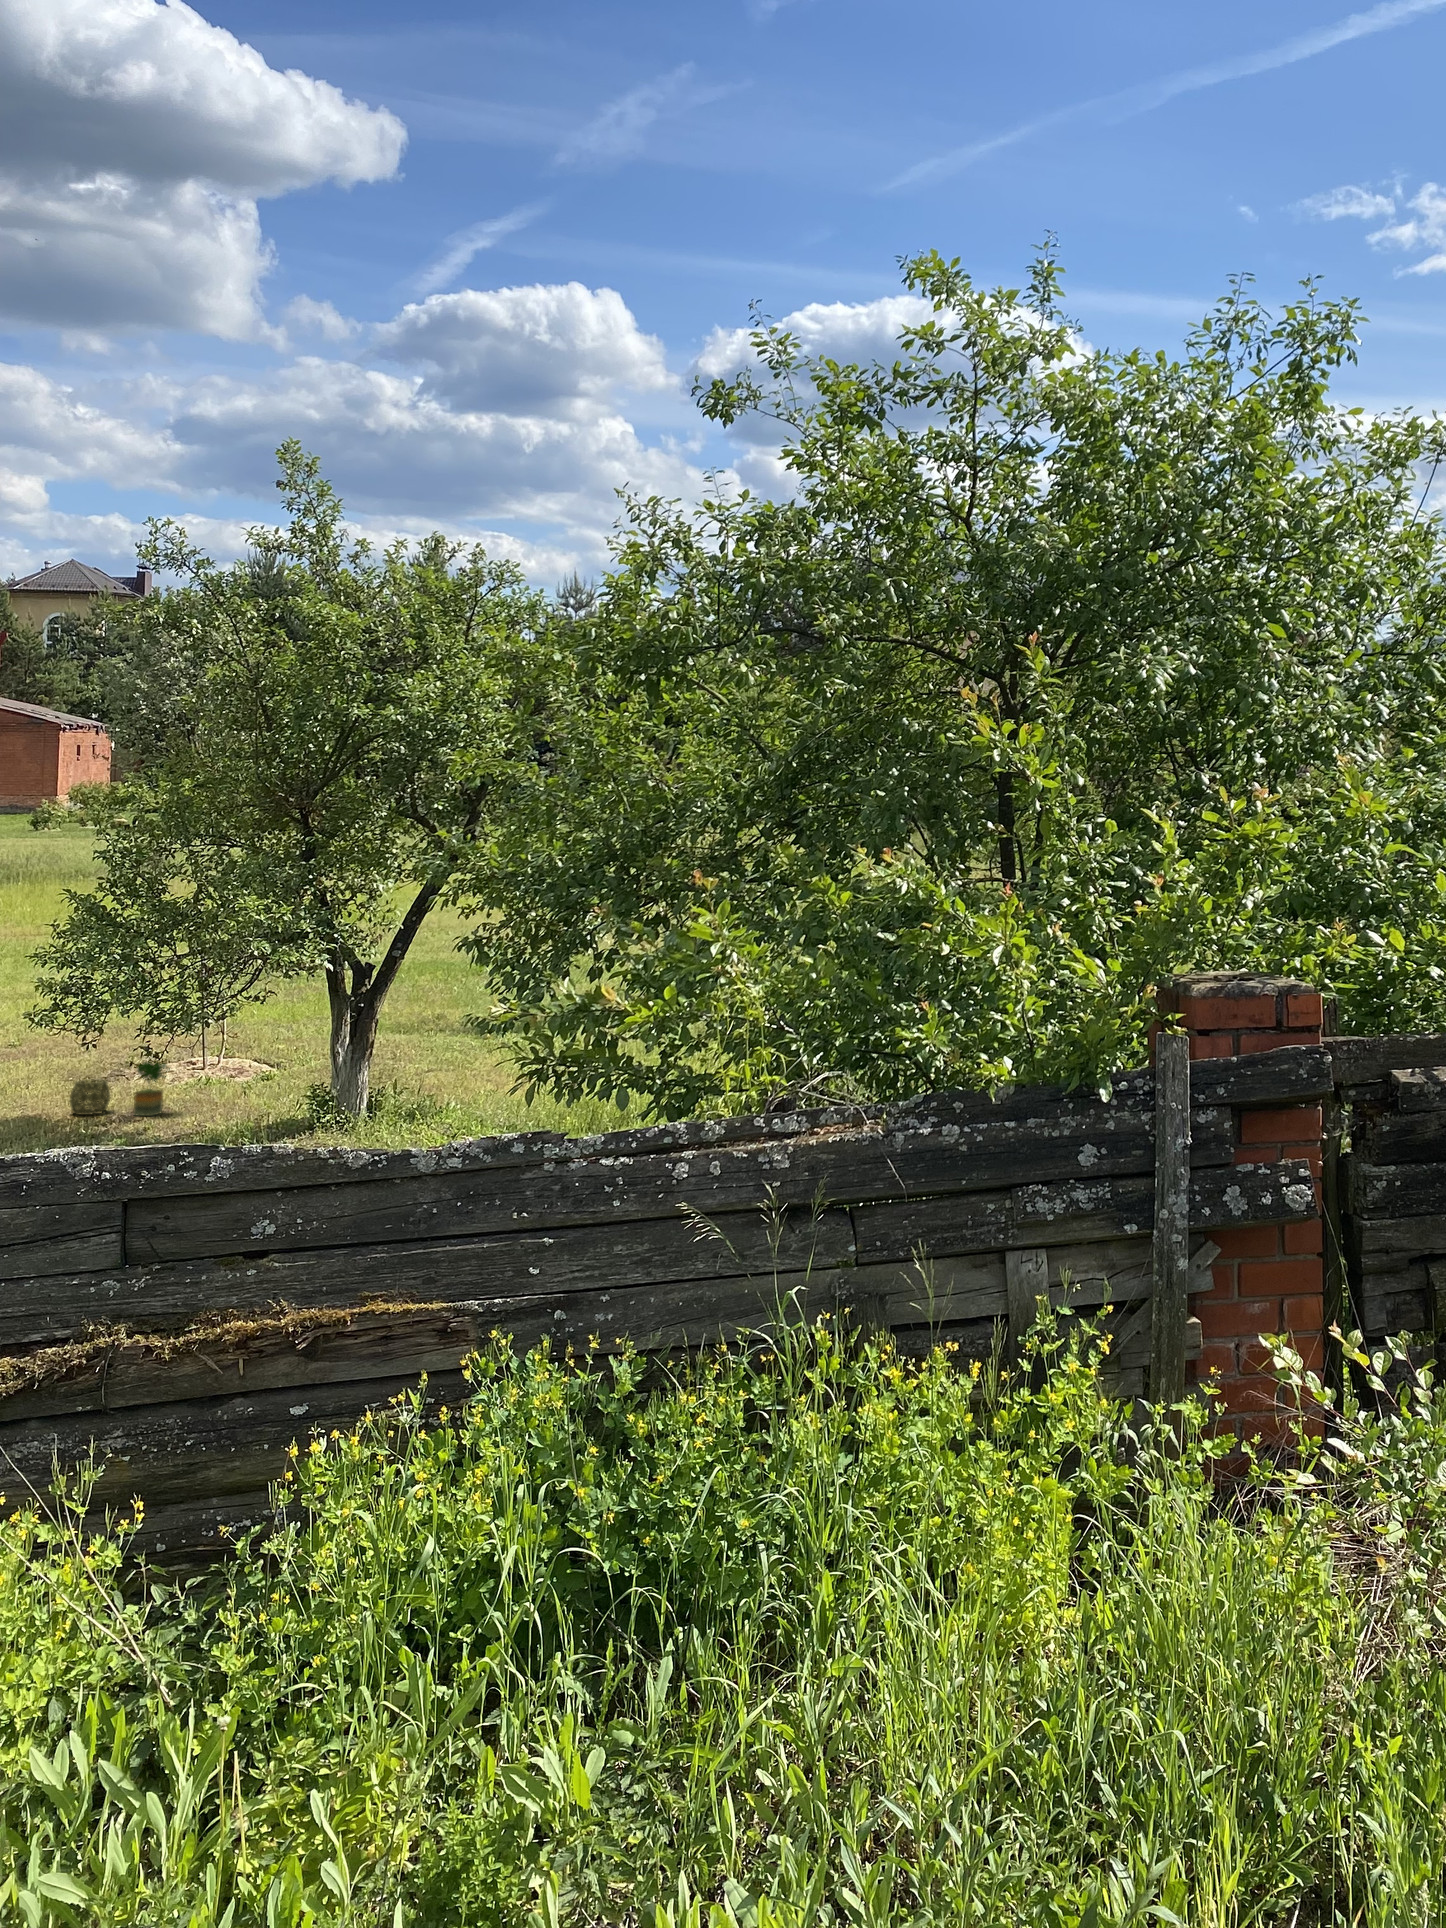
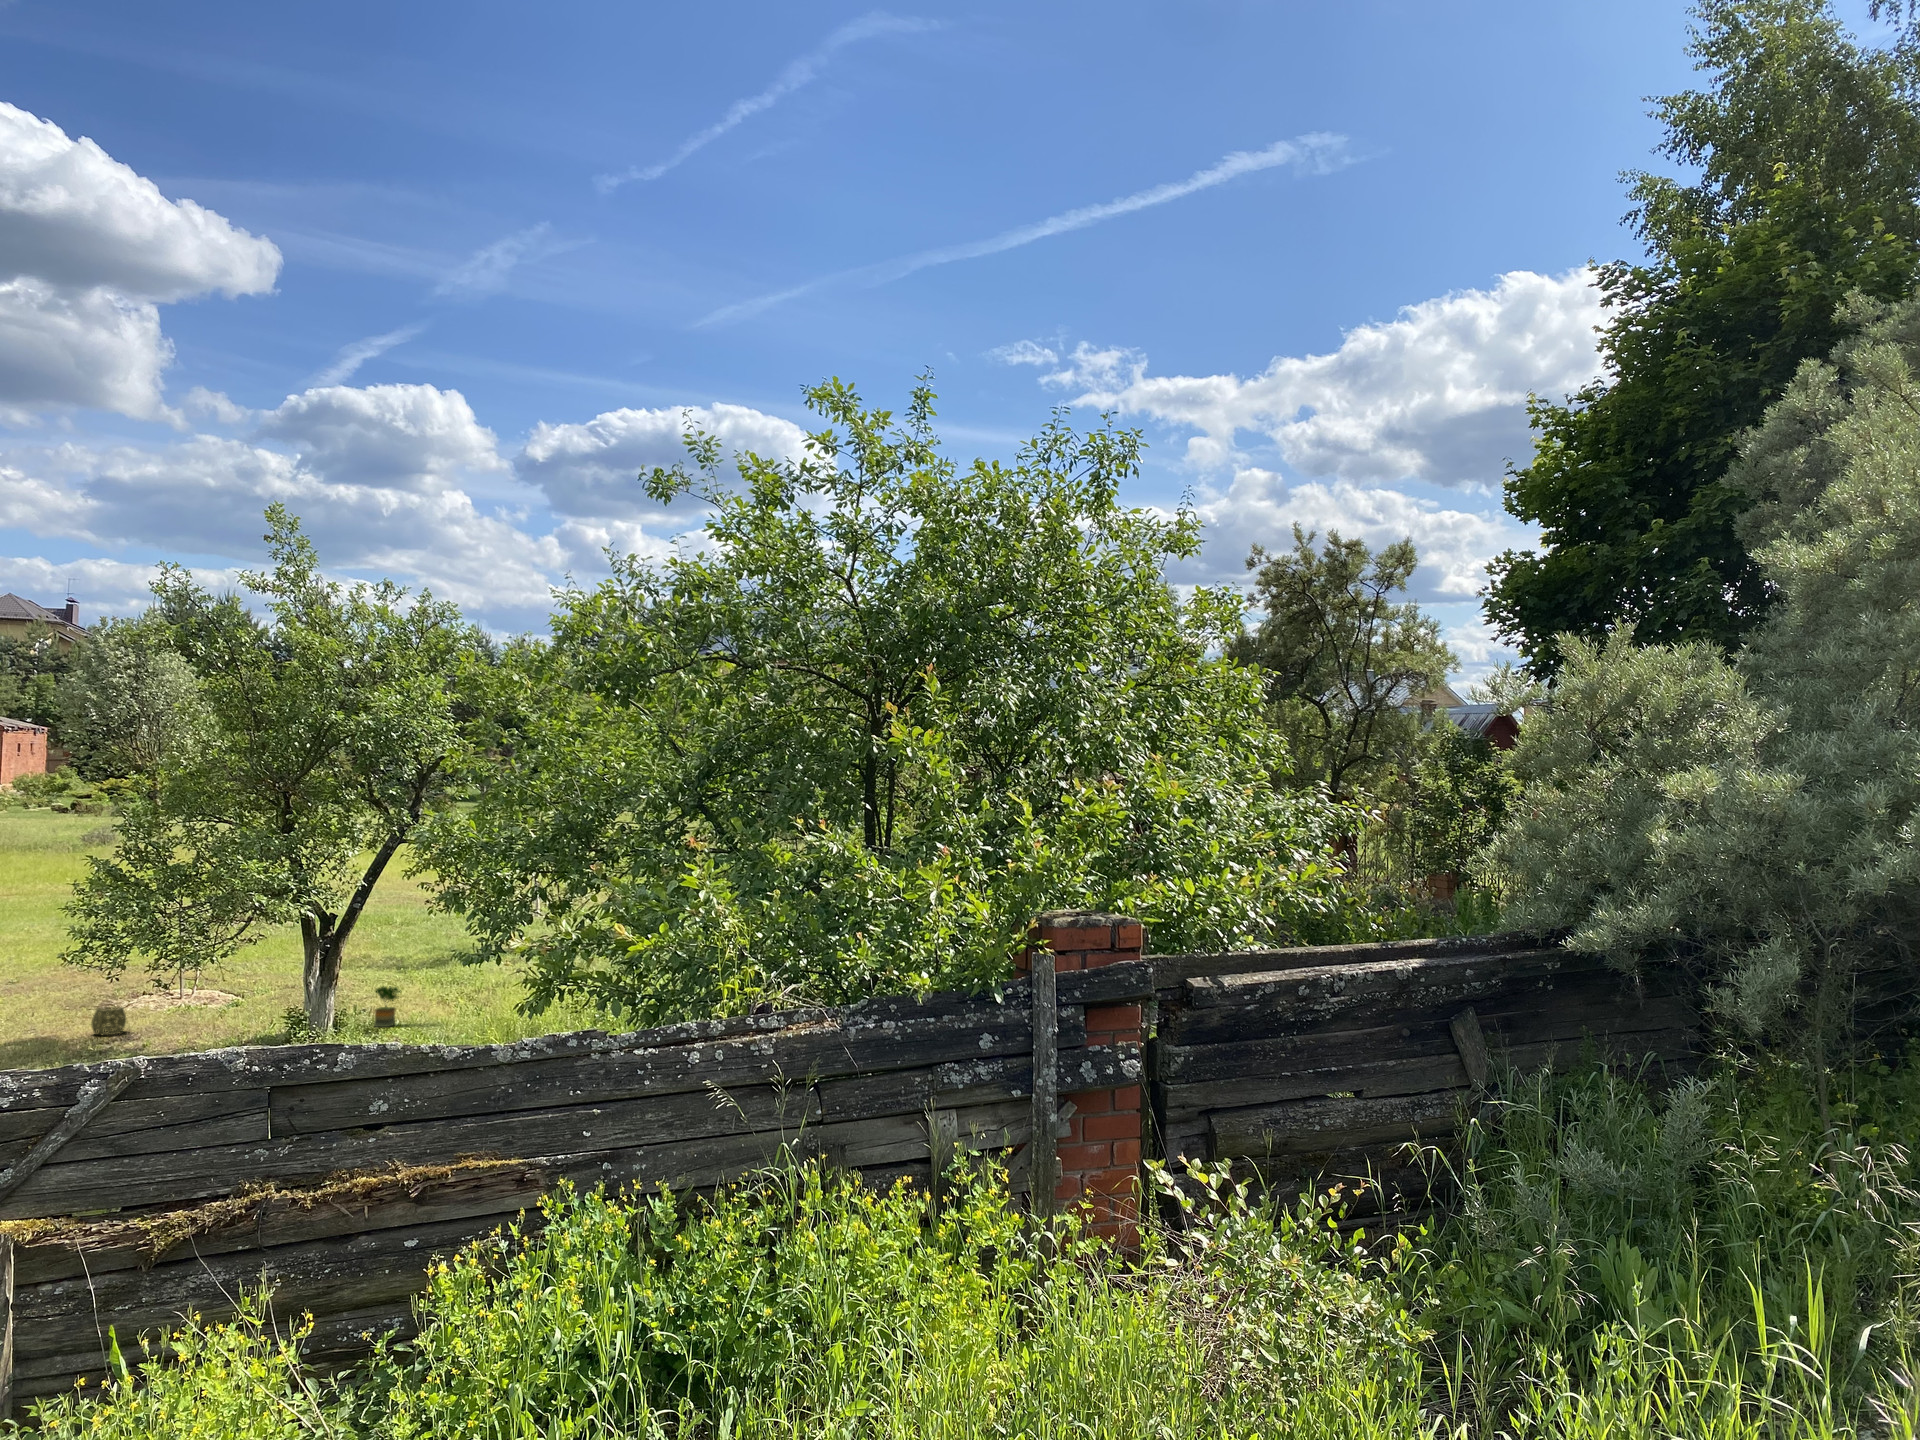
potted tree: present [133,1061,170,1116] -> present [374,986,401,1027]

